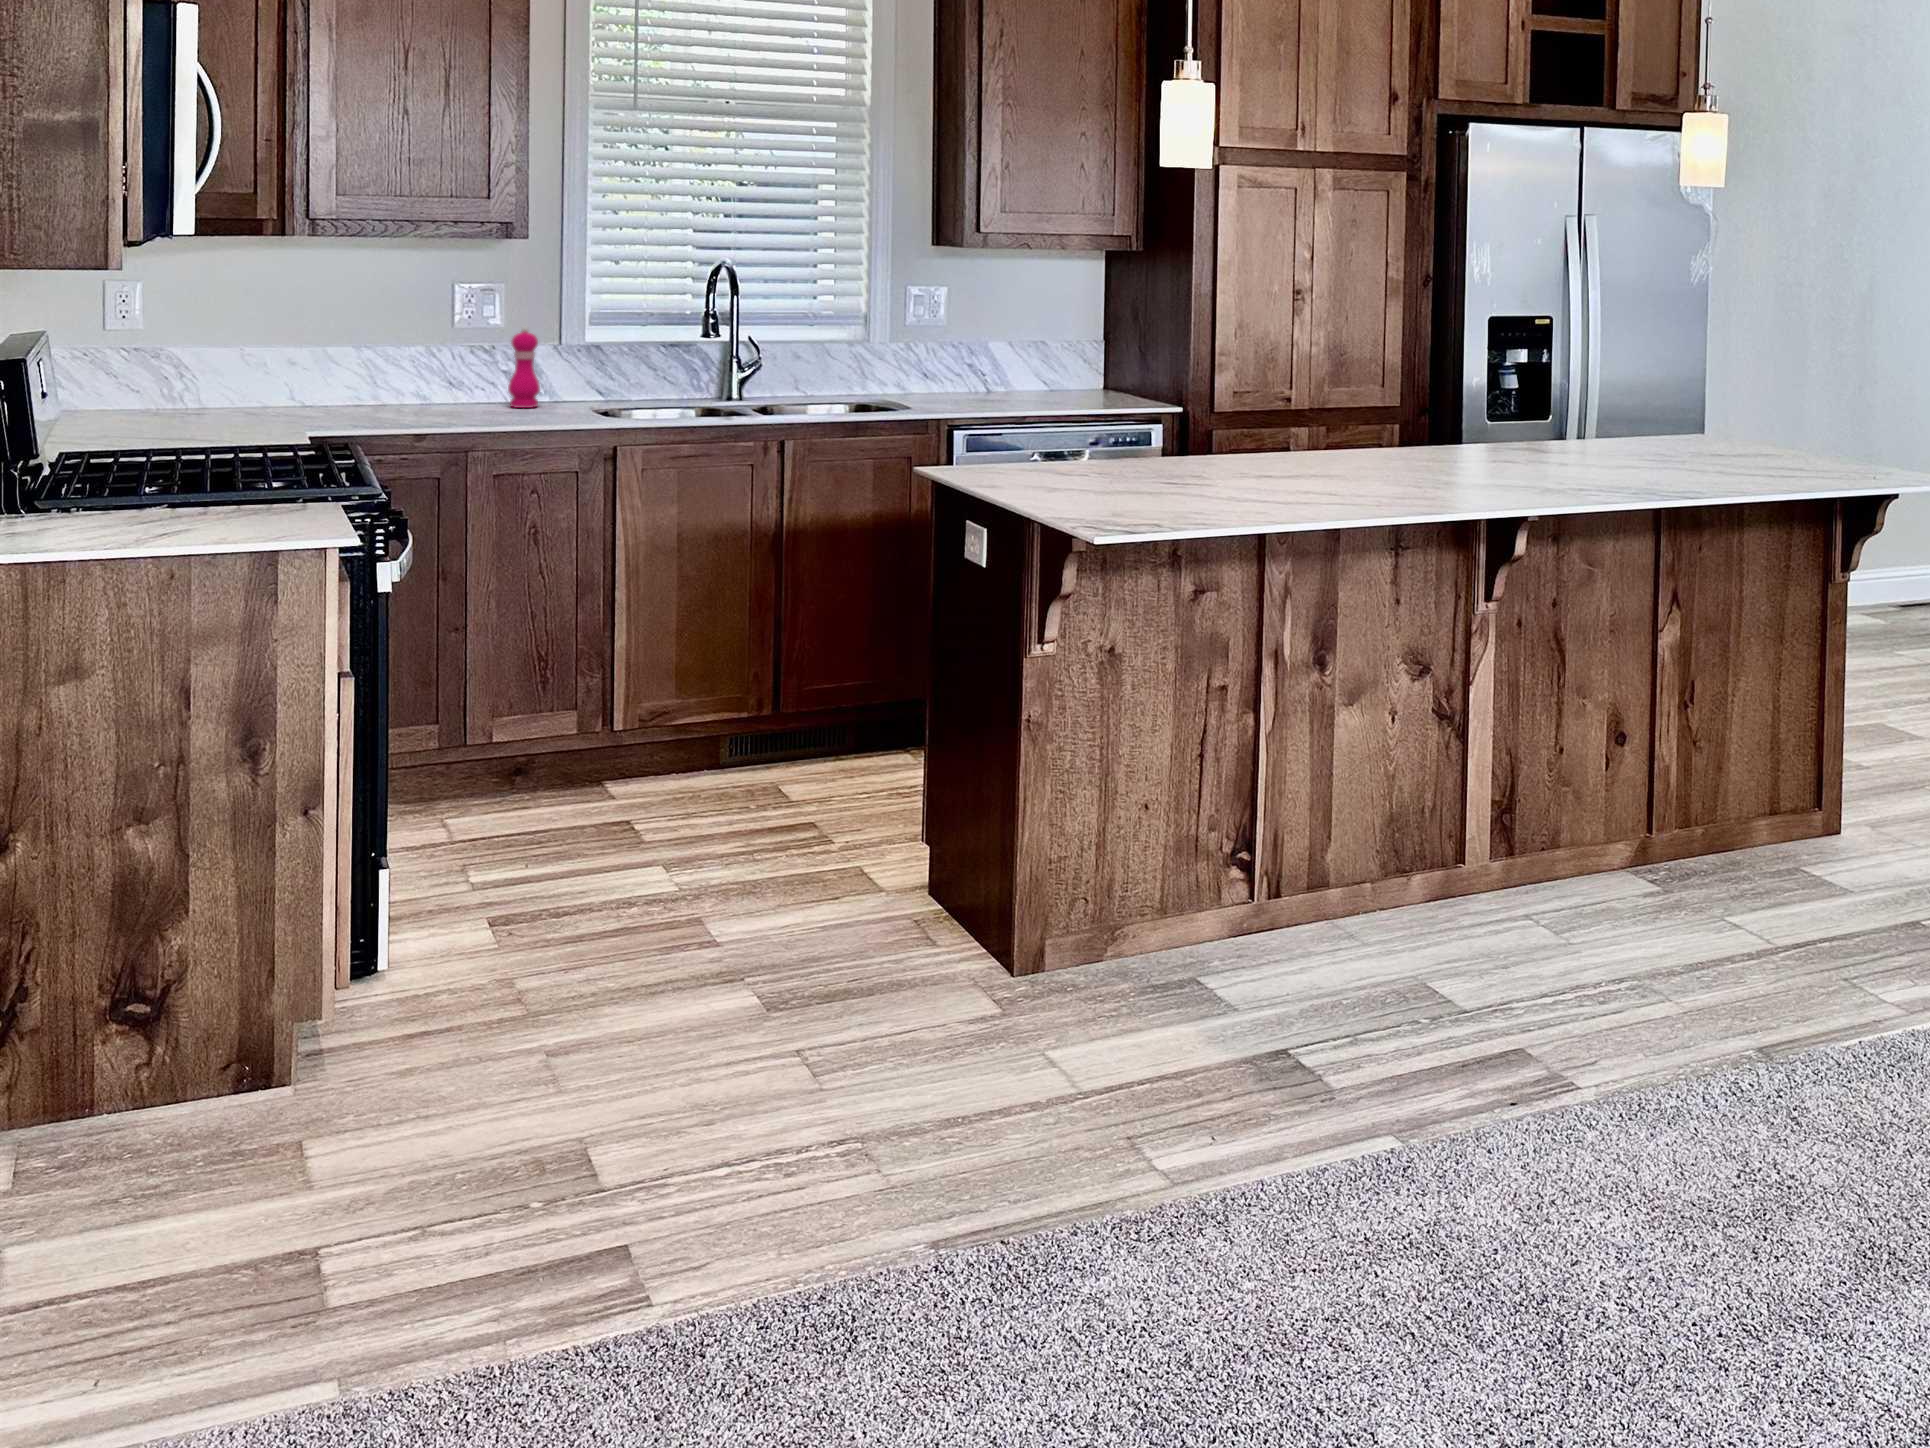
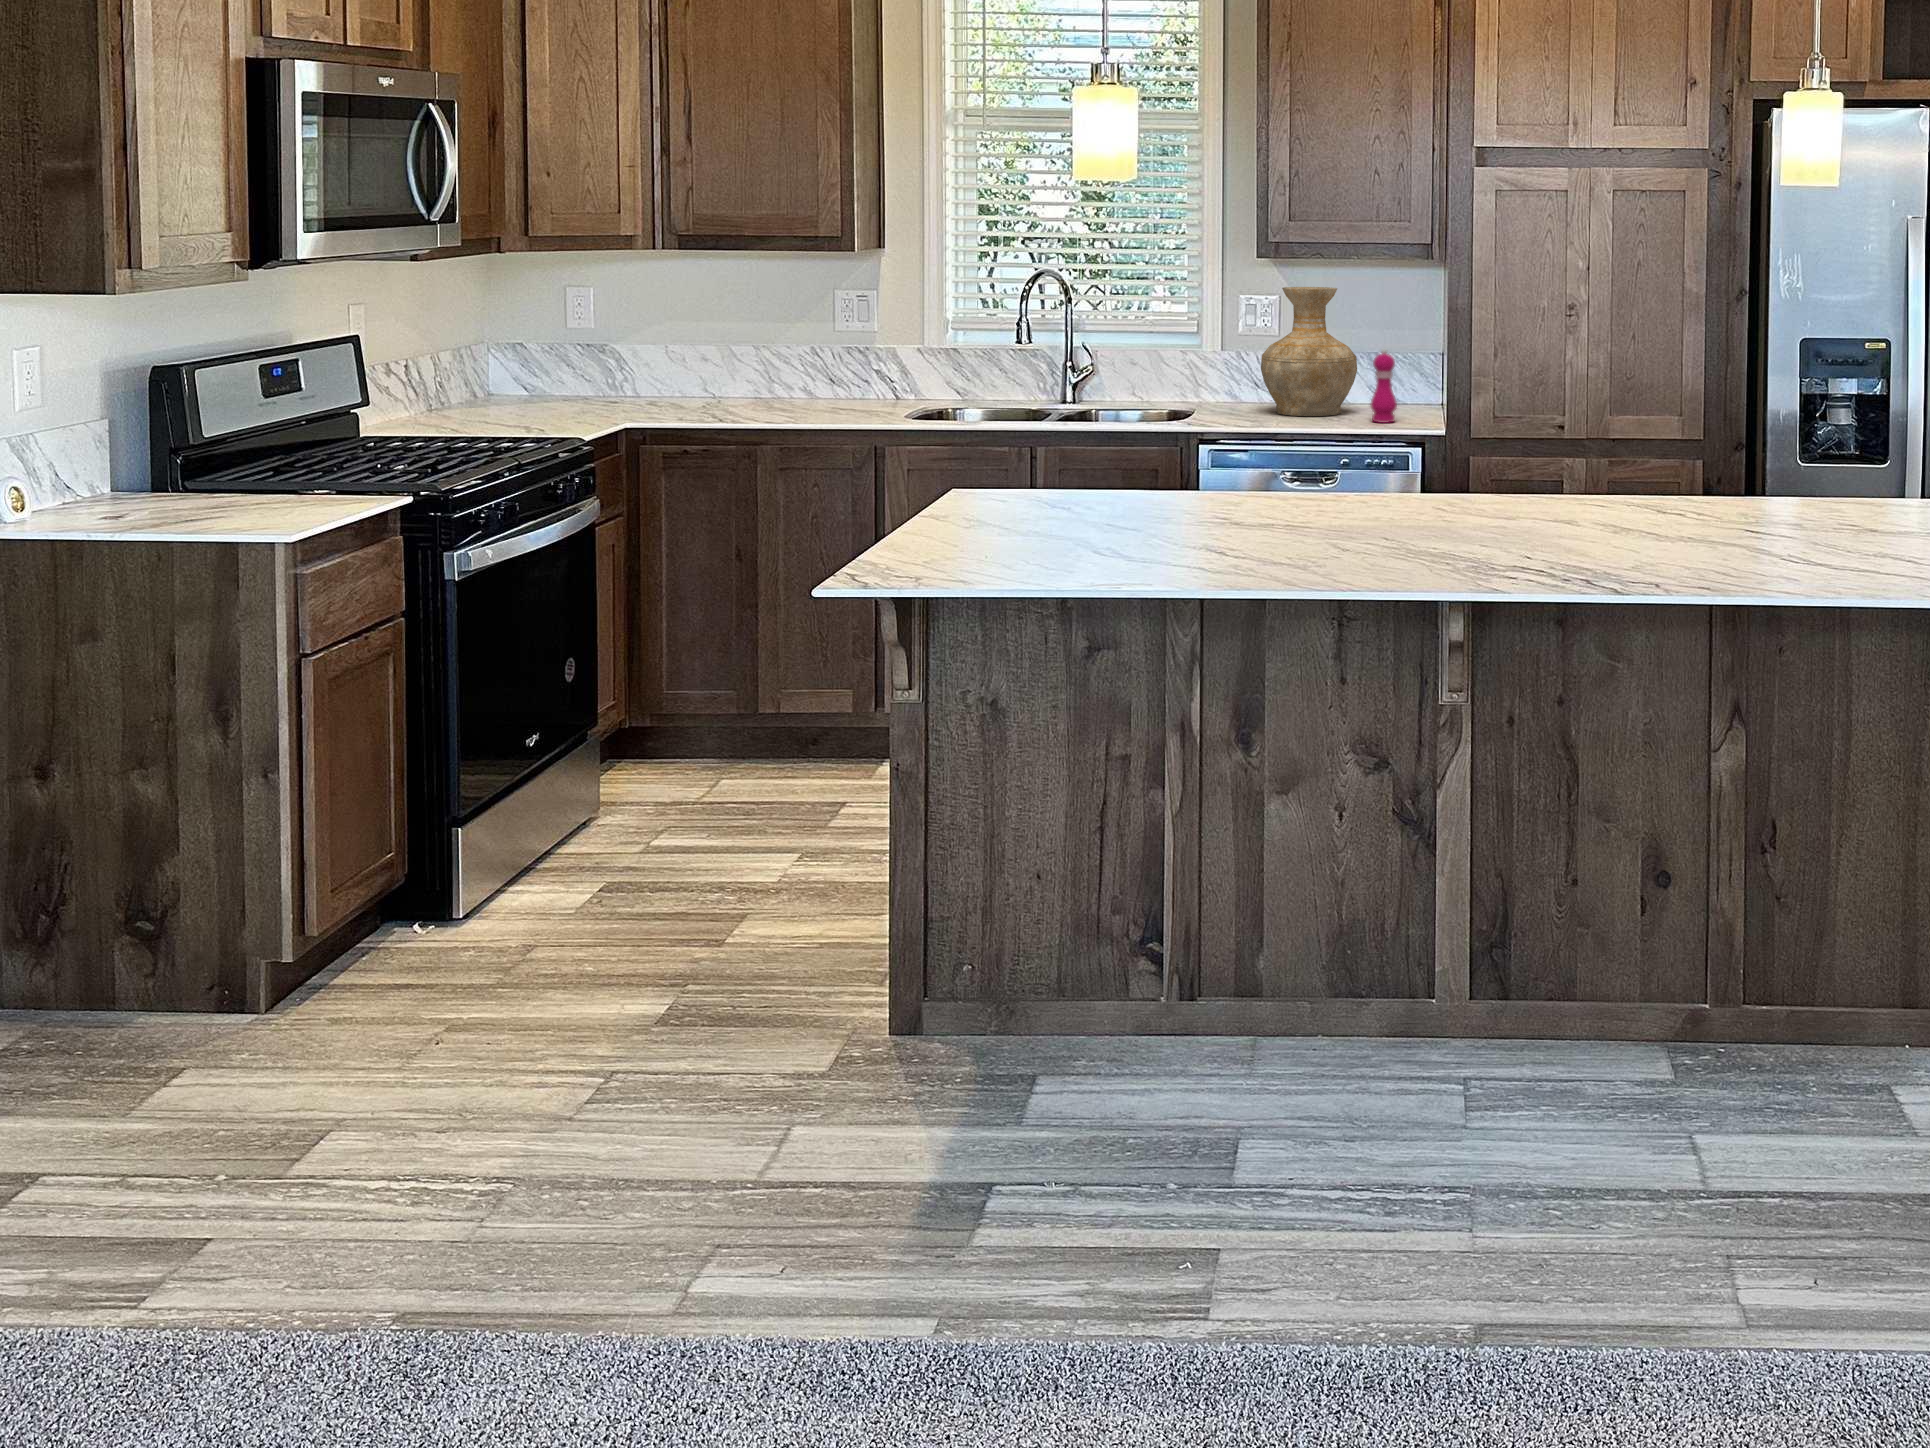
vase: none [358,259,481,404] -> present [1261,287,1357,416]

